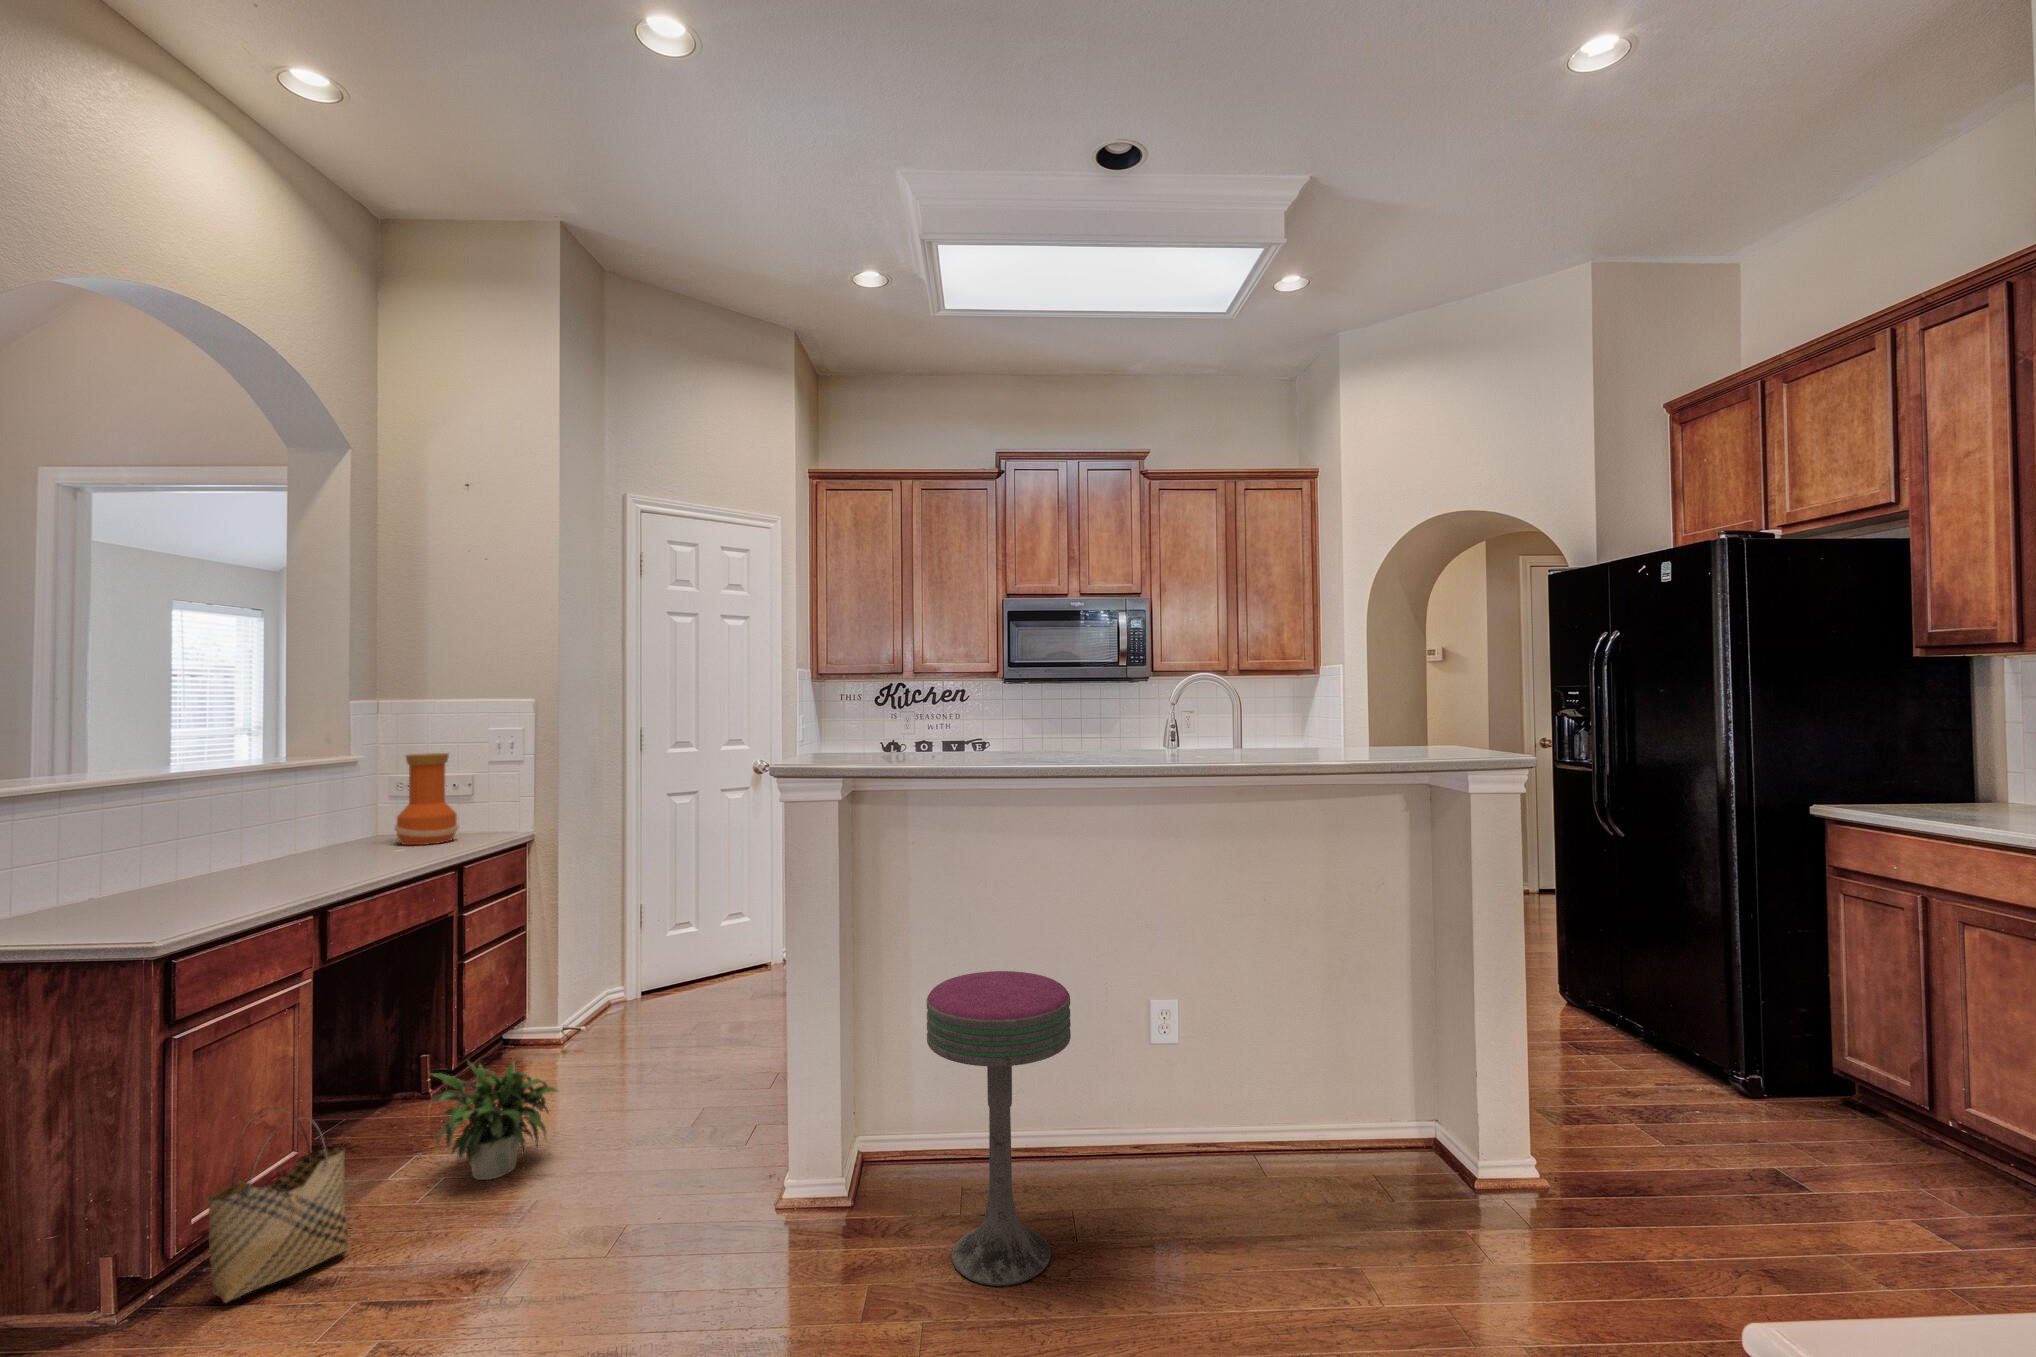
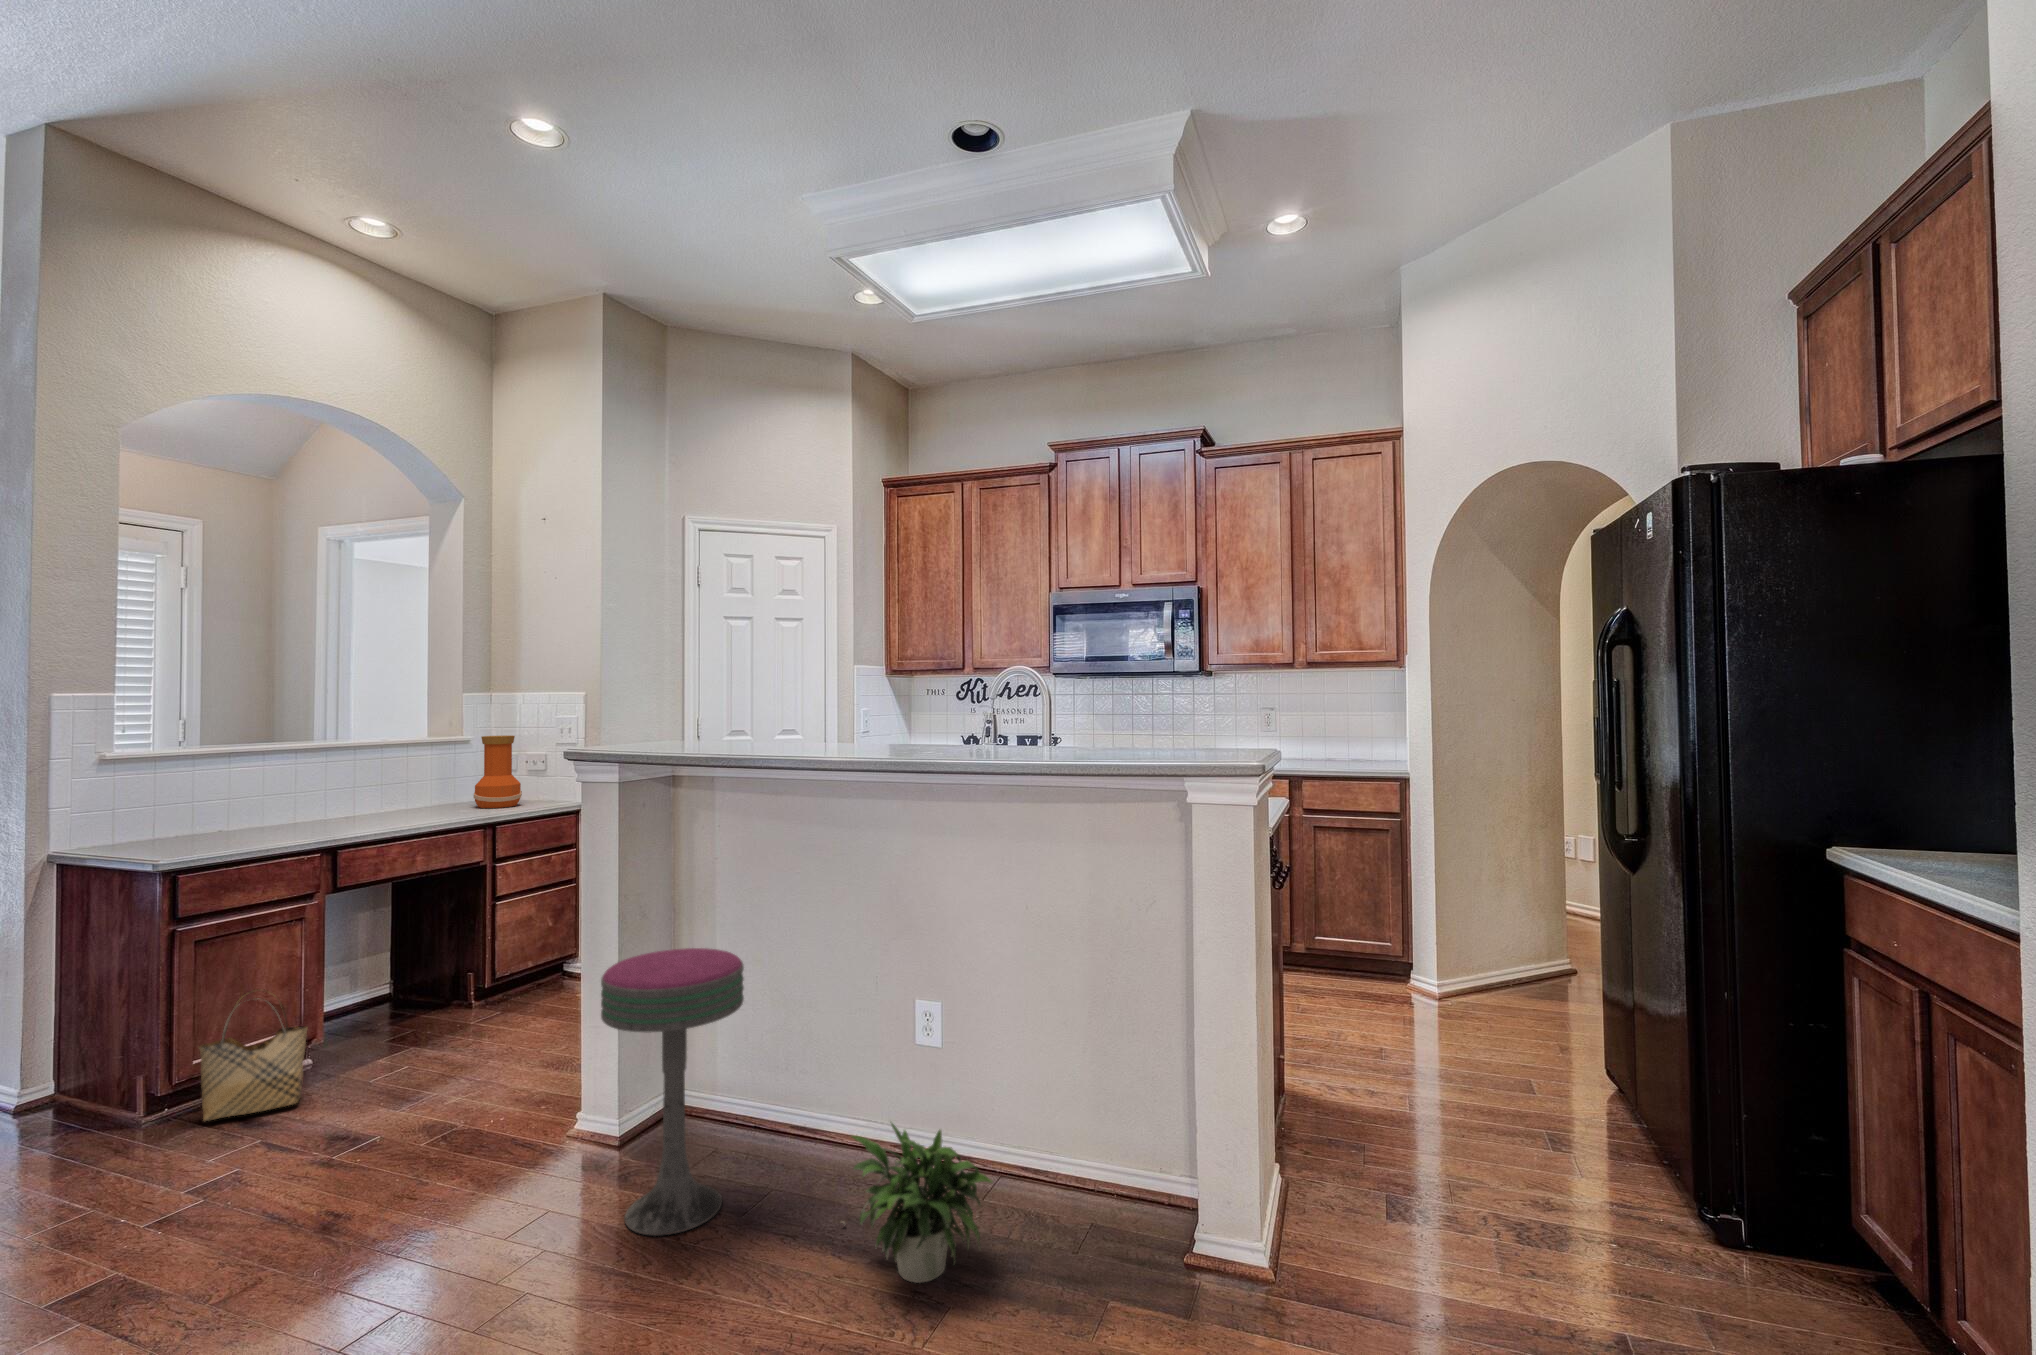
potted plant: present [417,1061,558,1180] -> present [842,1123,992,1283]

